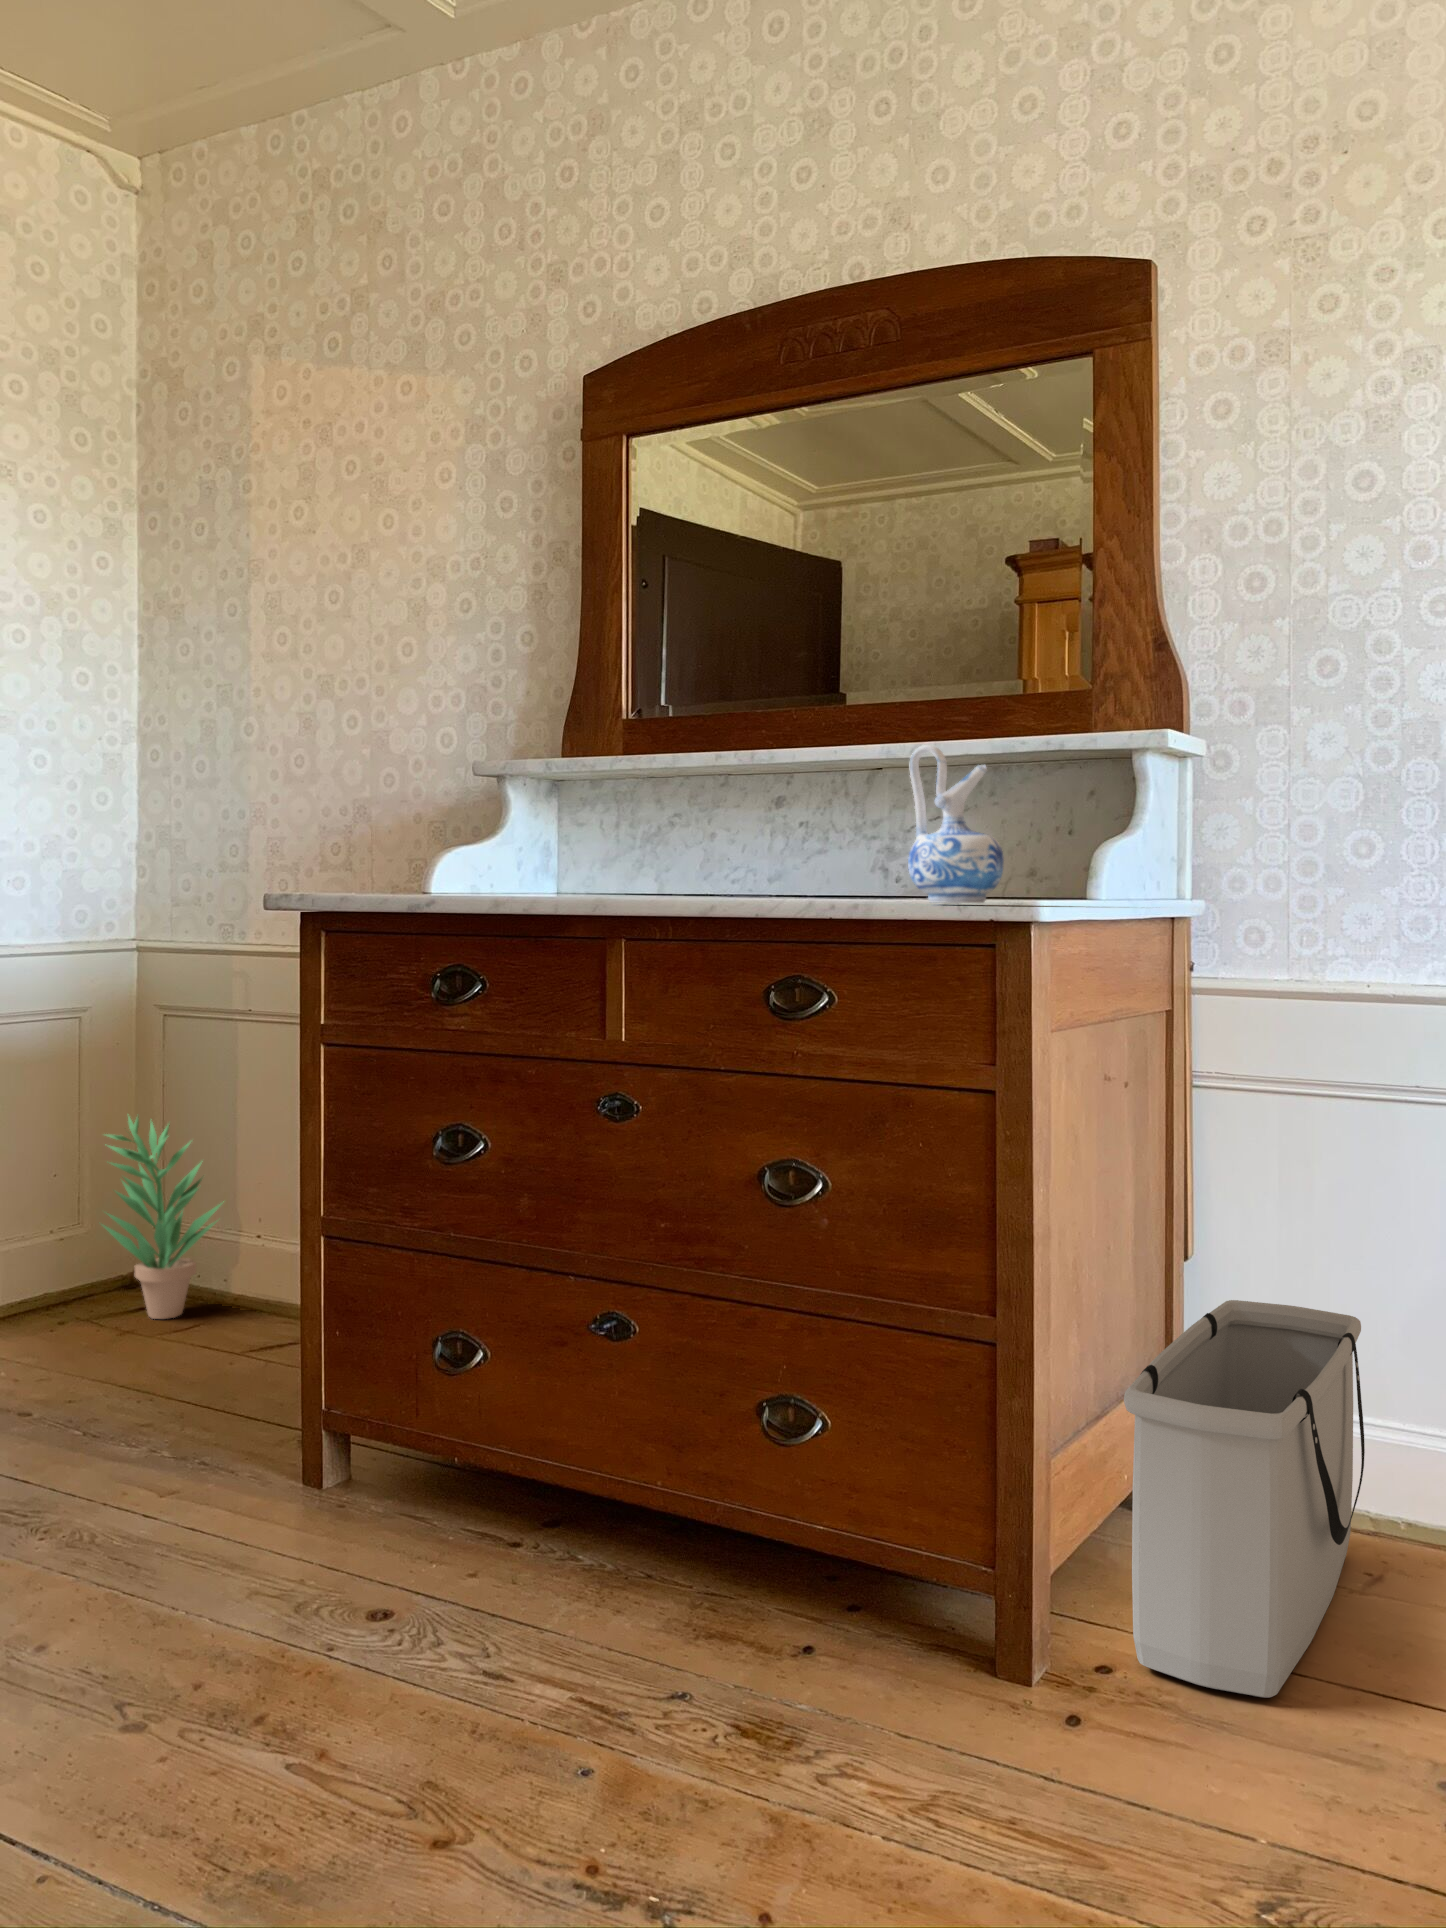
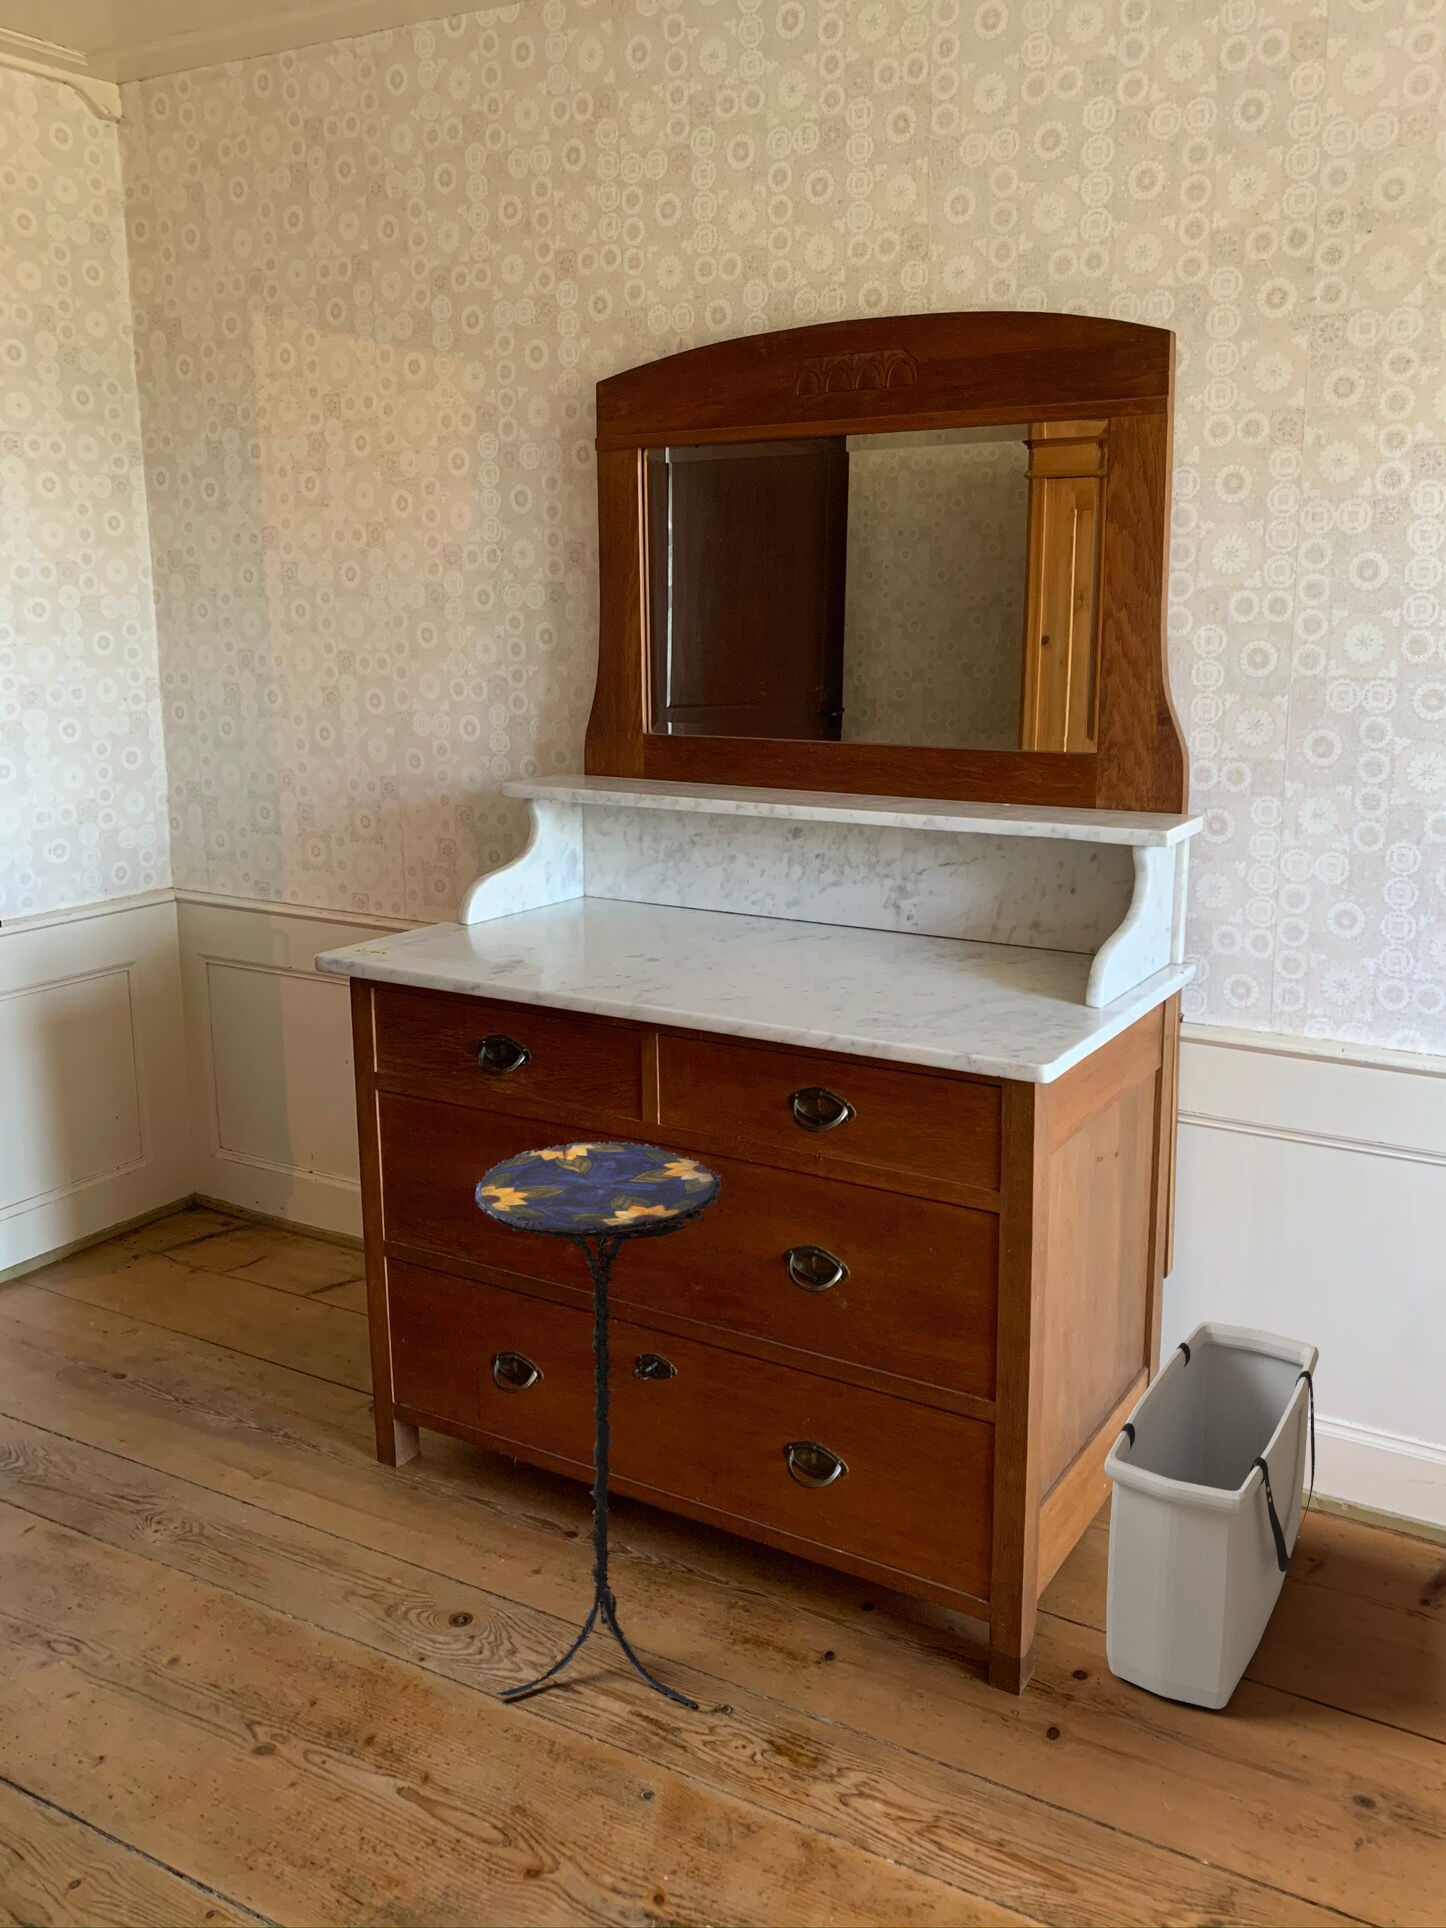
ceramic pitcher: present [908,745,1004,903] -> none [920,878,1008,1030]
side table: none [413,1045,690,1694] -> present [475,1141,721,1707]
potted plant: present [103,1117,224,1319] -> none [158,1067,277,1252]

